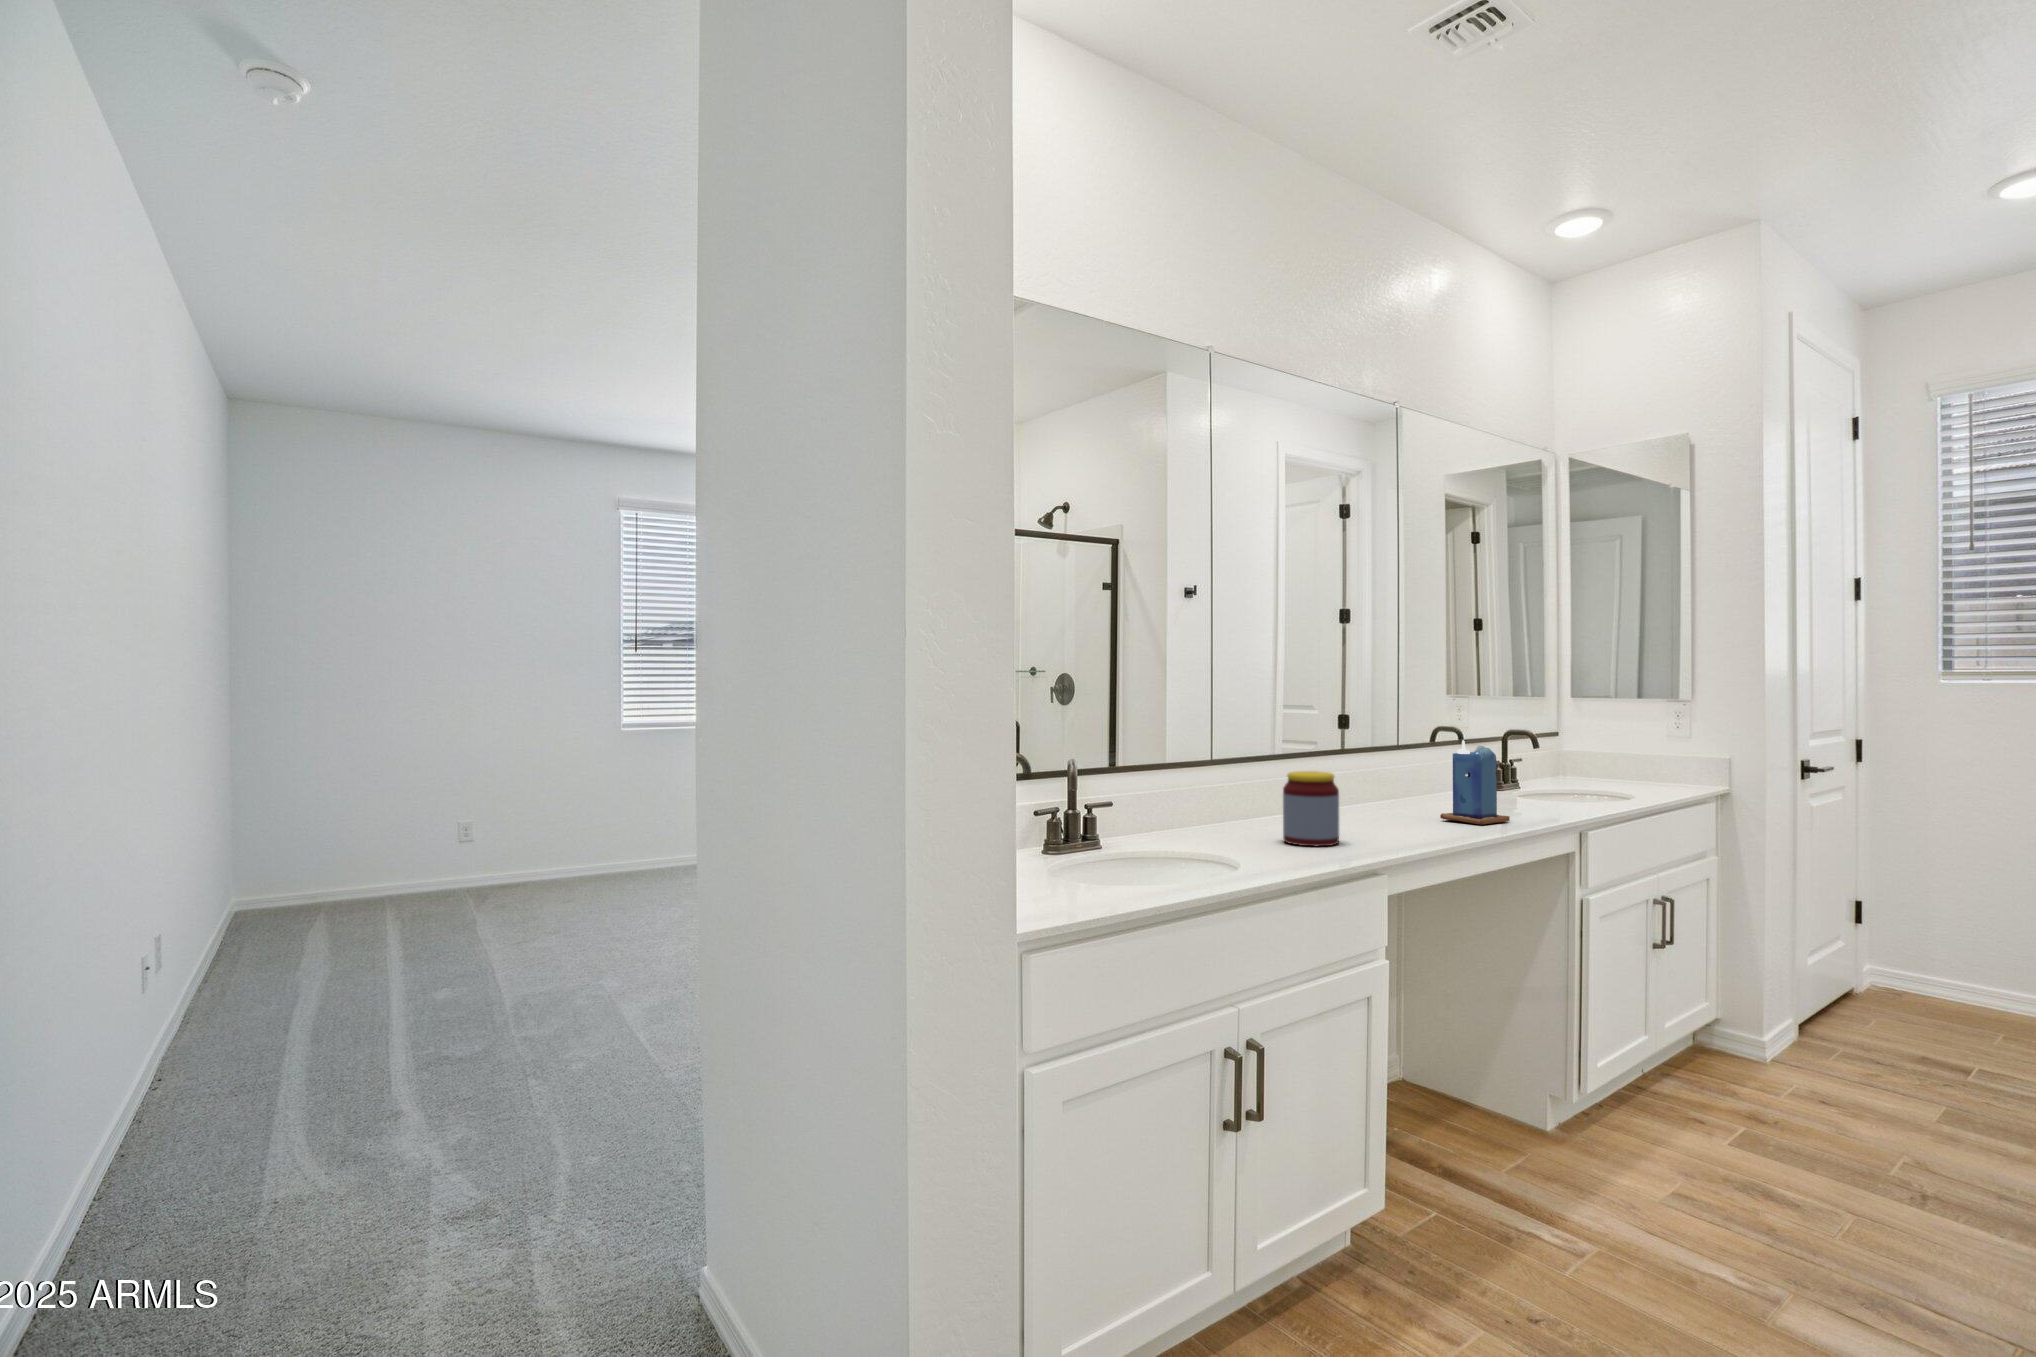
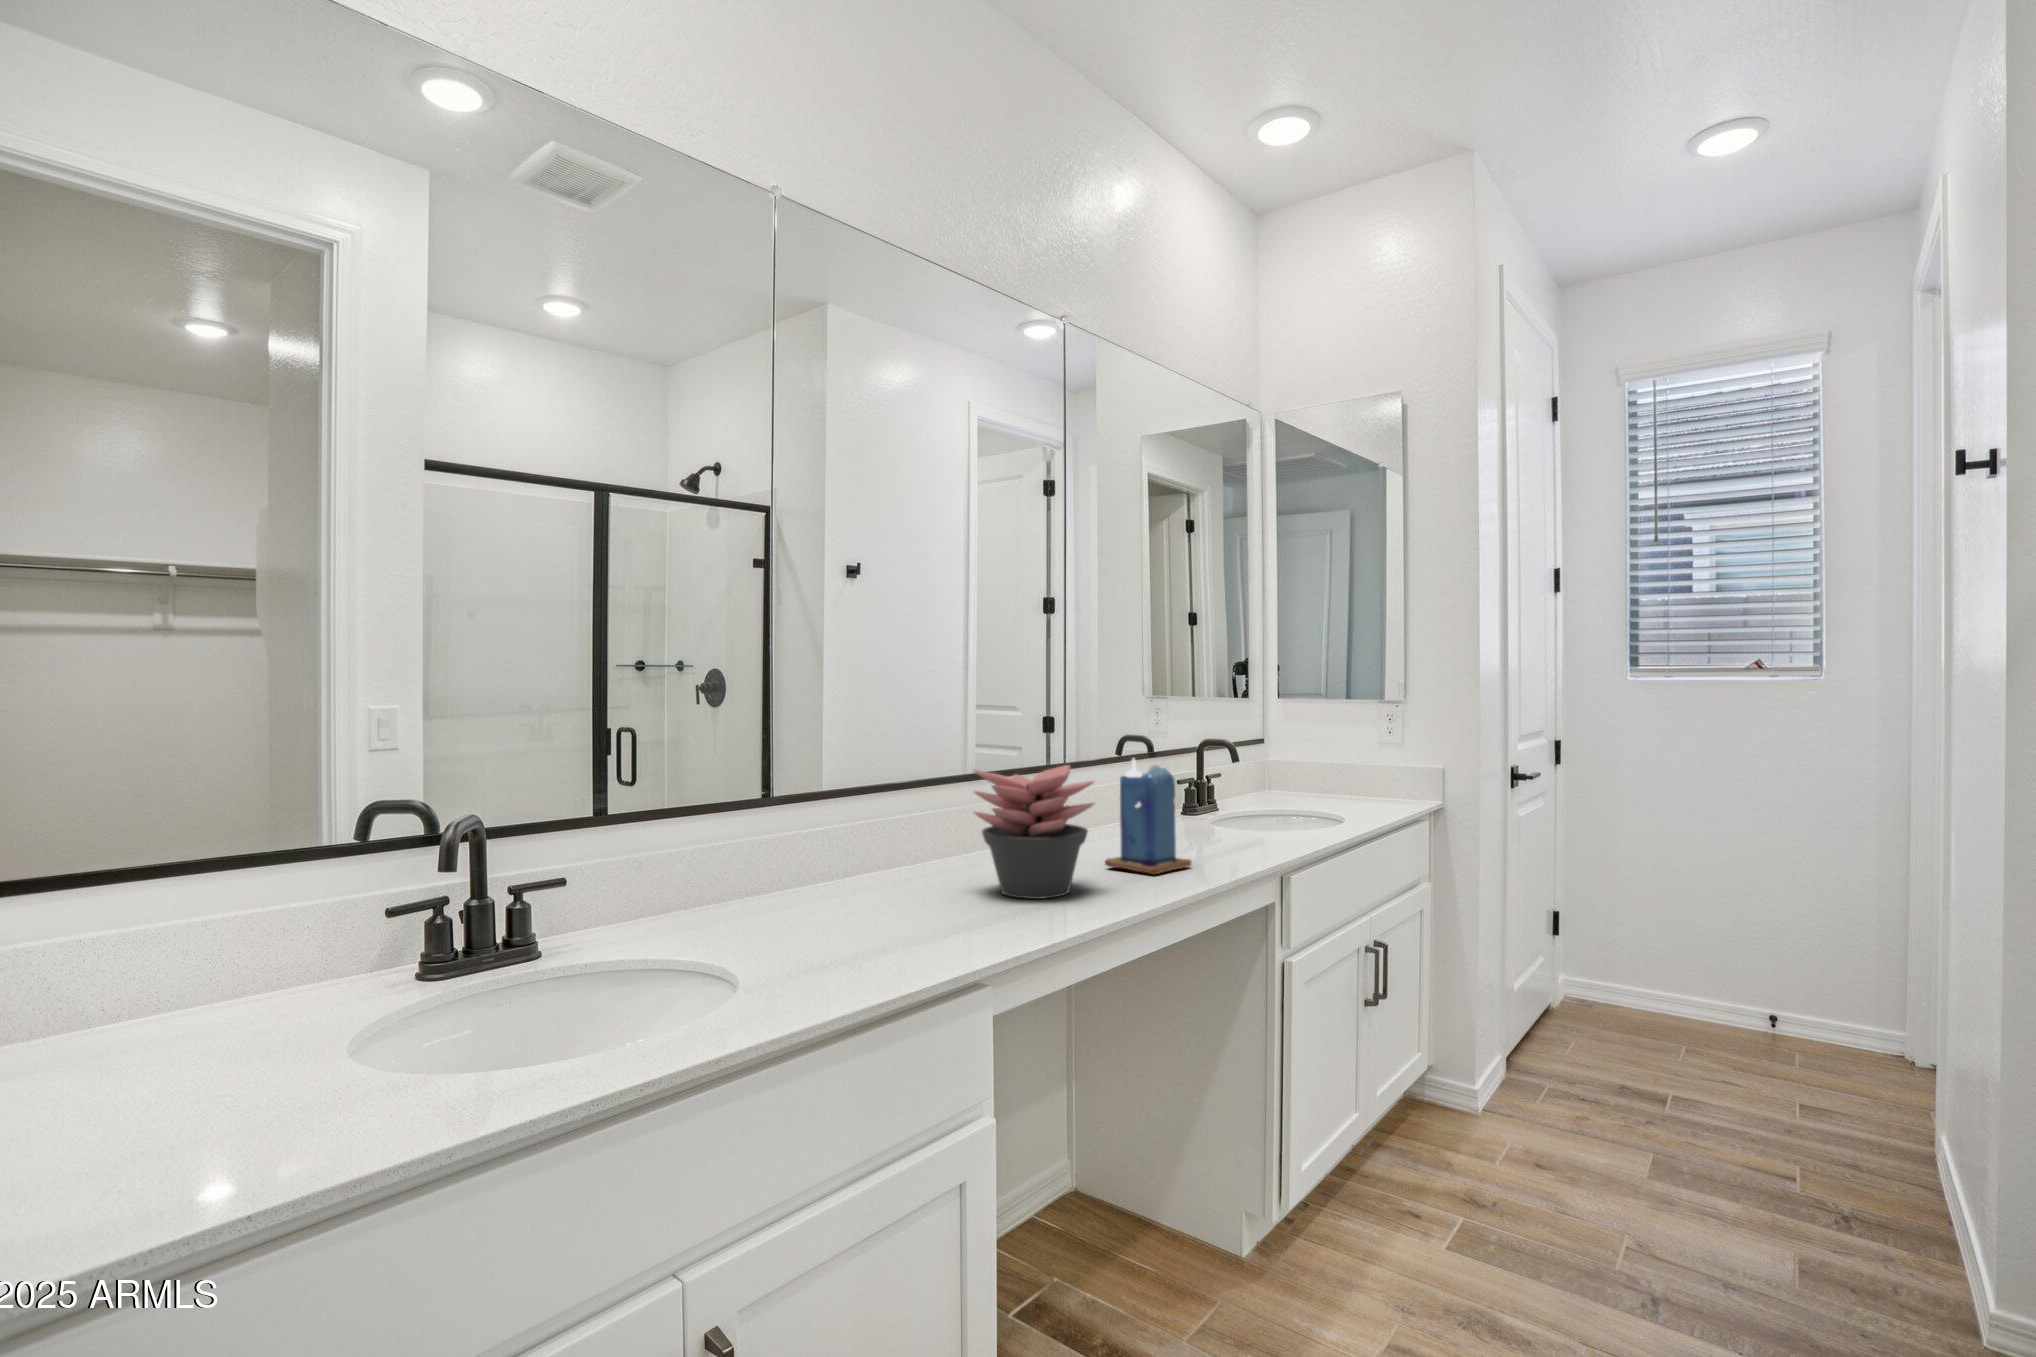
succulent plant: none [1349,743,1441,834] -> present [974,765,1094,899]
jar: present [1283,771,1339,846] -> none [856,814,940,933]

